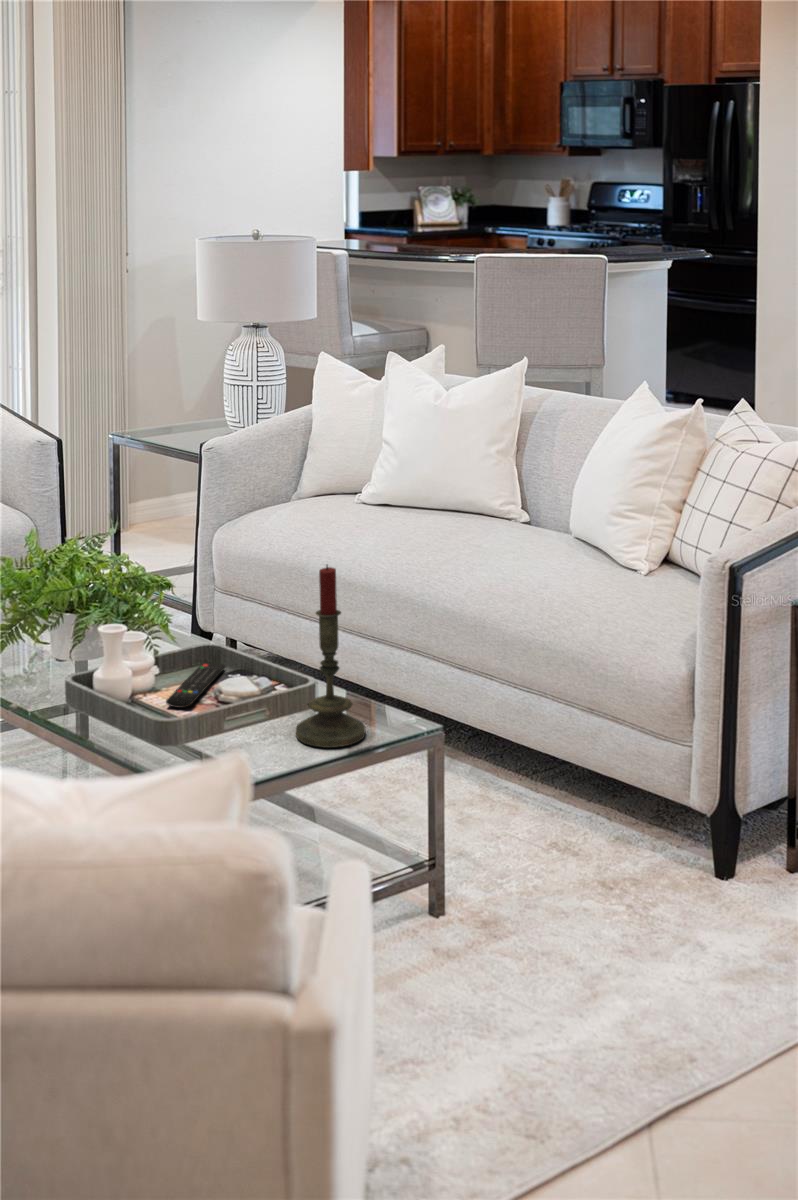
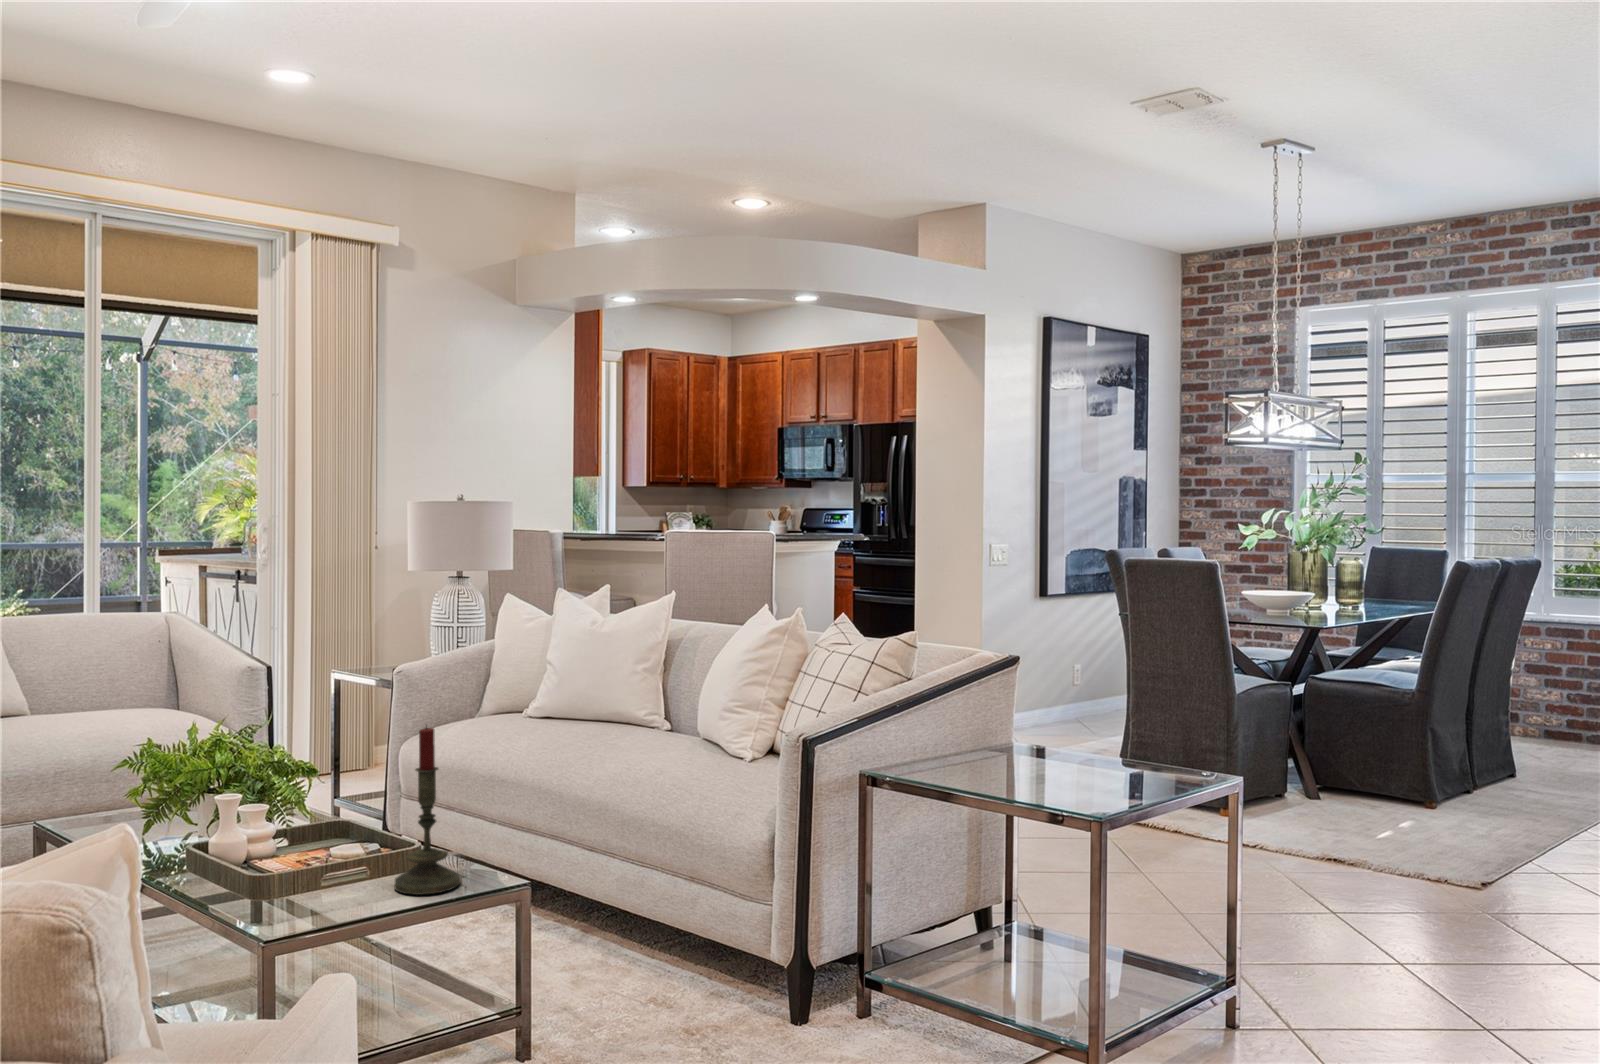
remote control: present [166,663,225,708] -> none [285,833,357,866]

